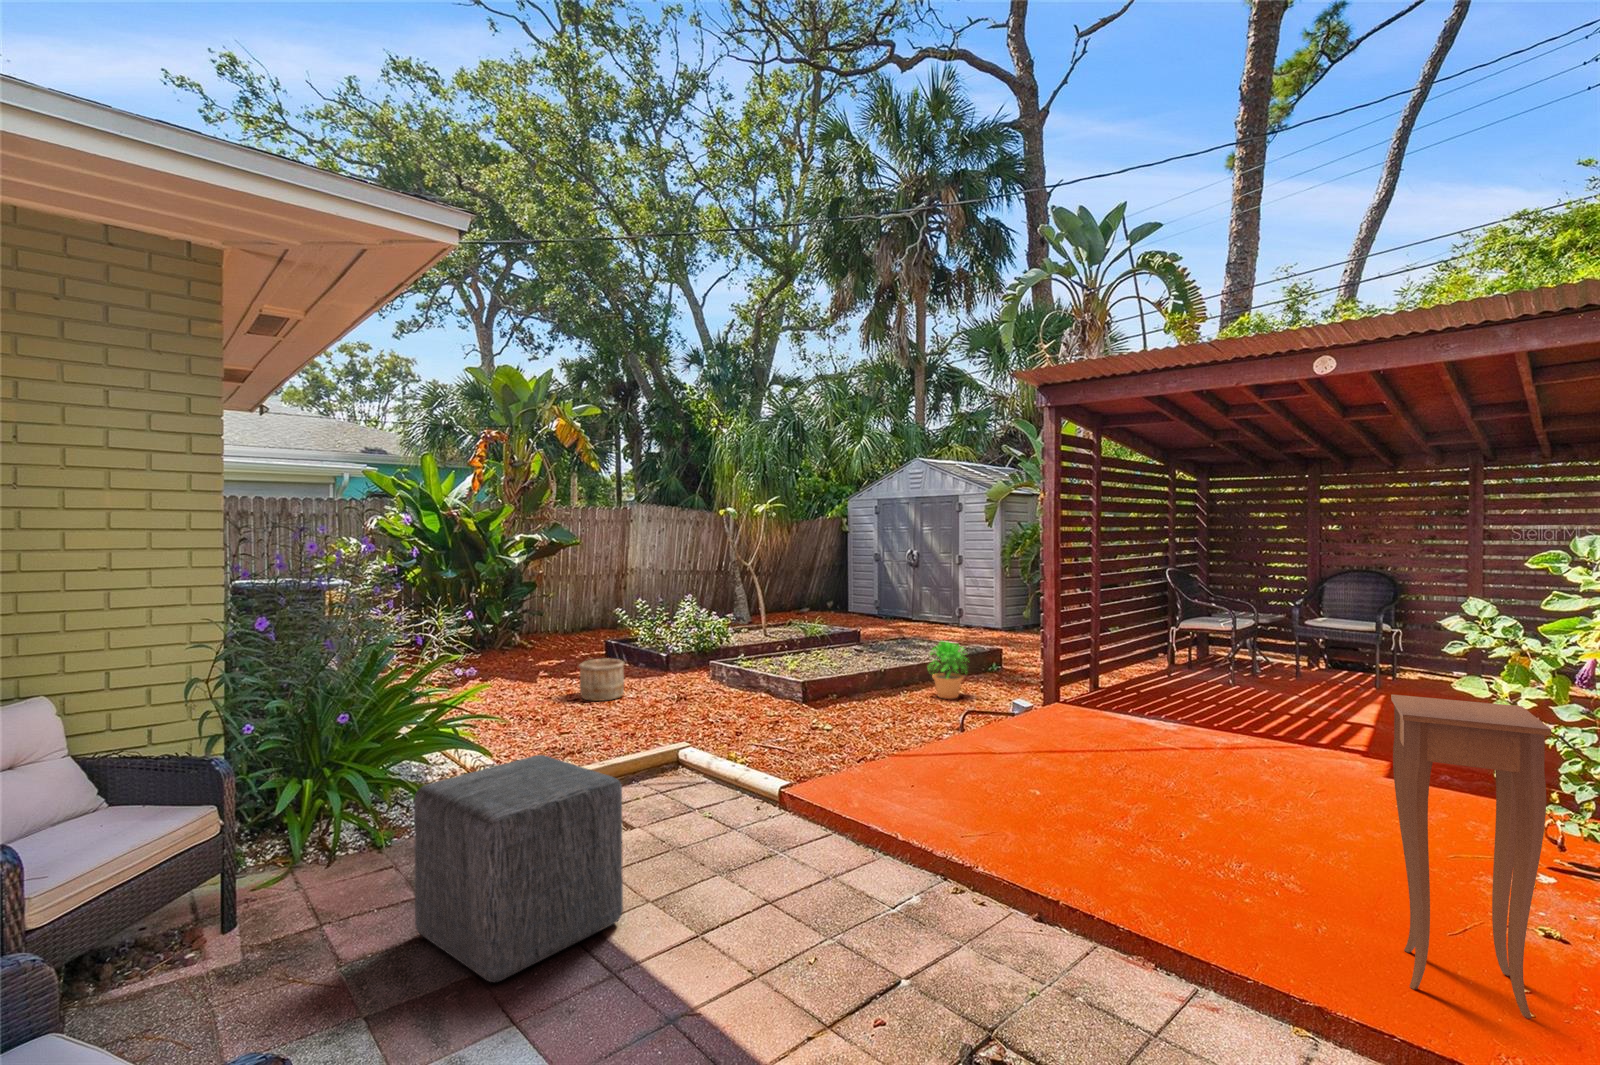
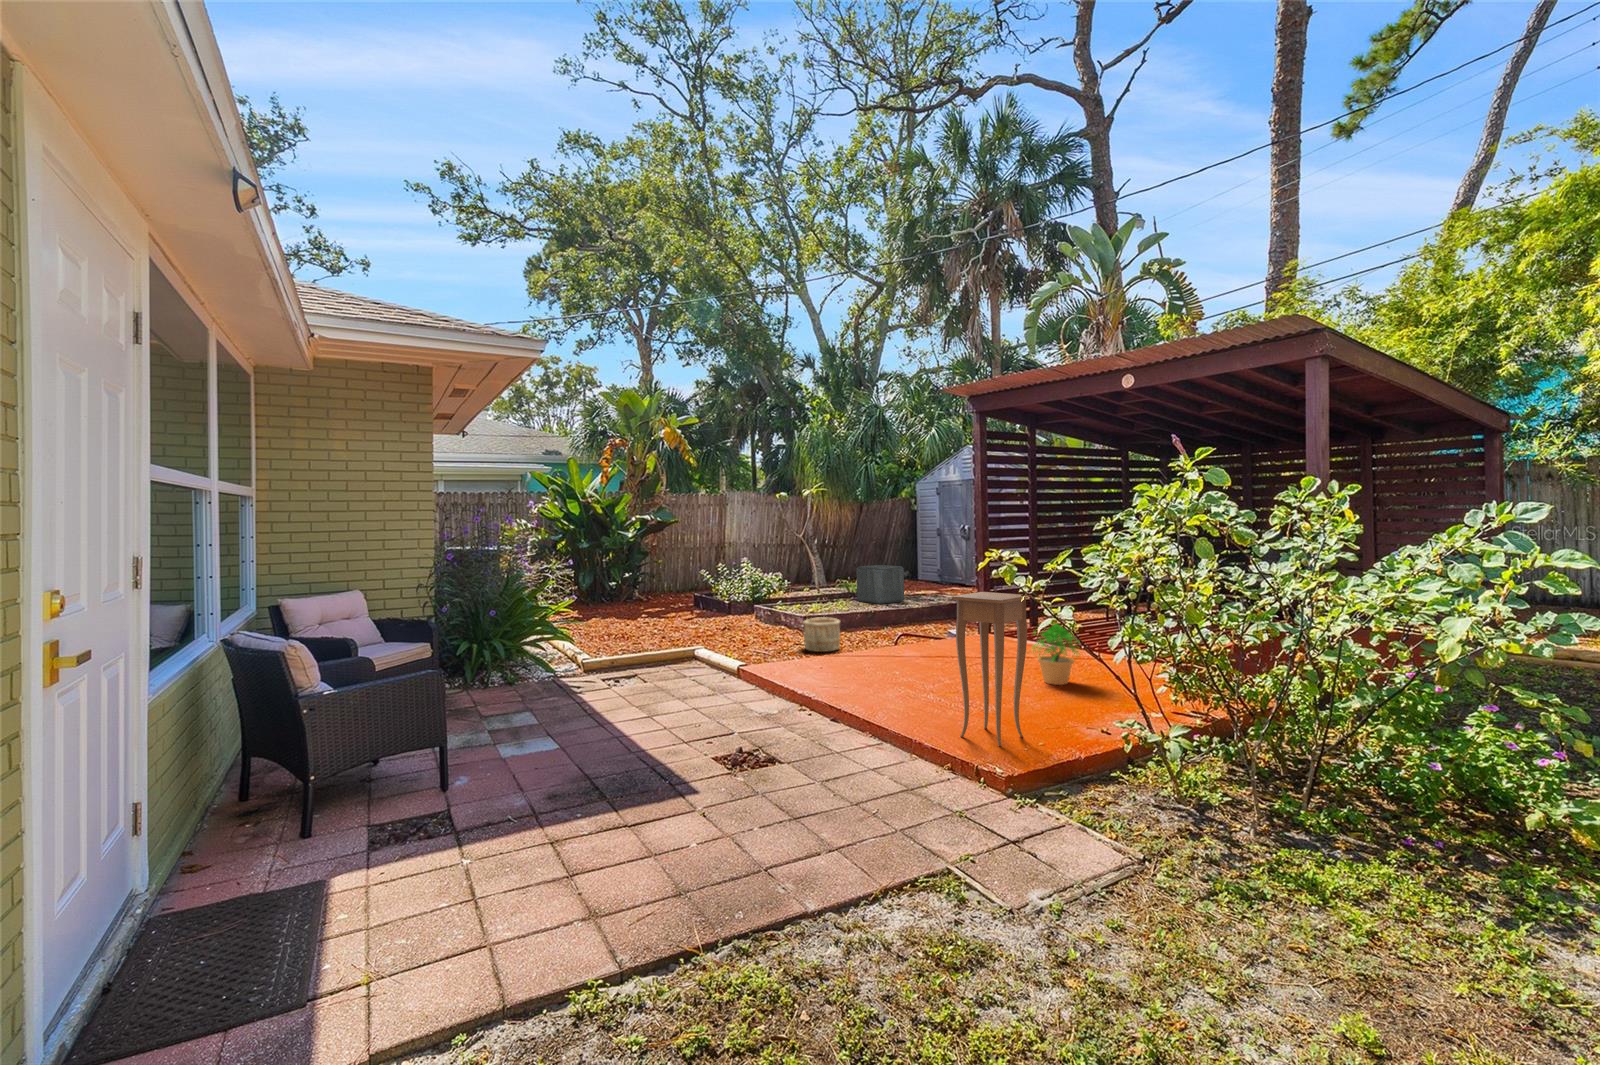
potted plant: present [928,641,967,699] -> present [1033,622,1079,685]
wooden bucket: present [579,659,625,701] -> present [803,617,840,652]
ottoman: present [414,755,623,982] -> present [857,565,904,604]

